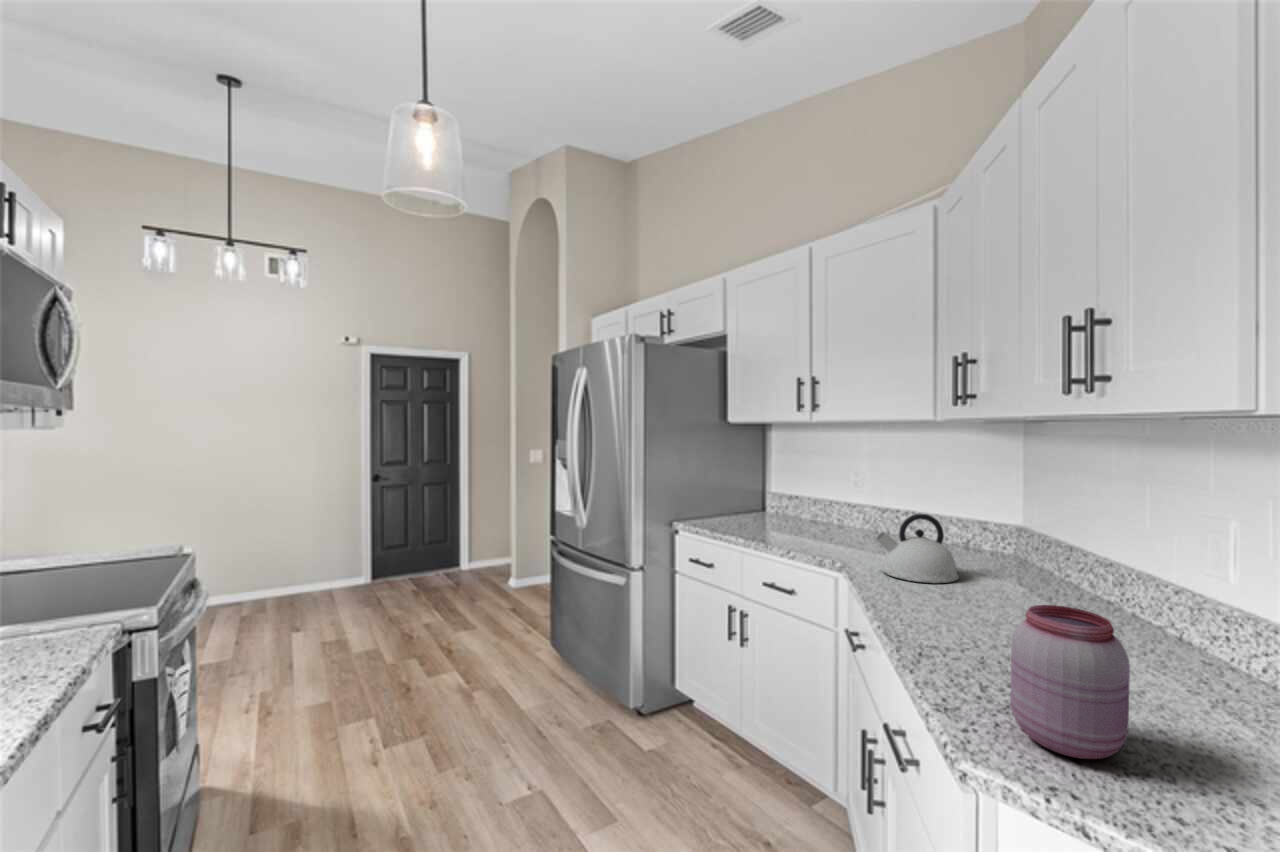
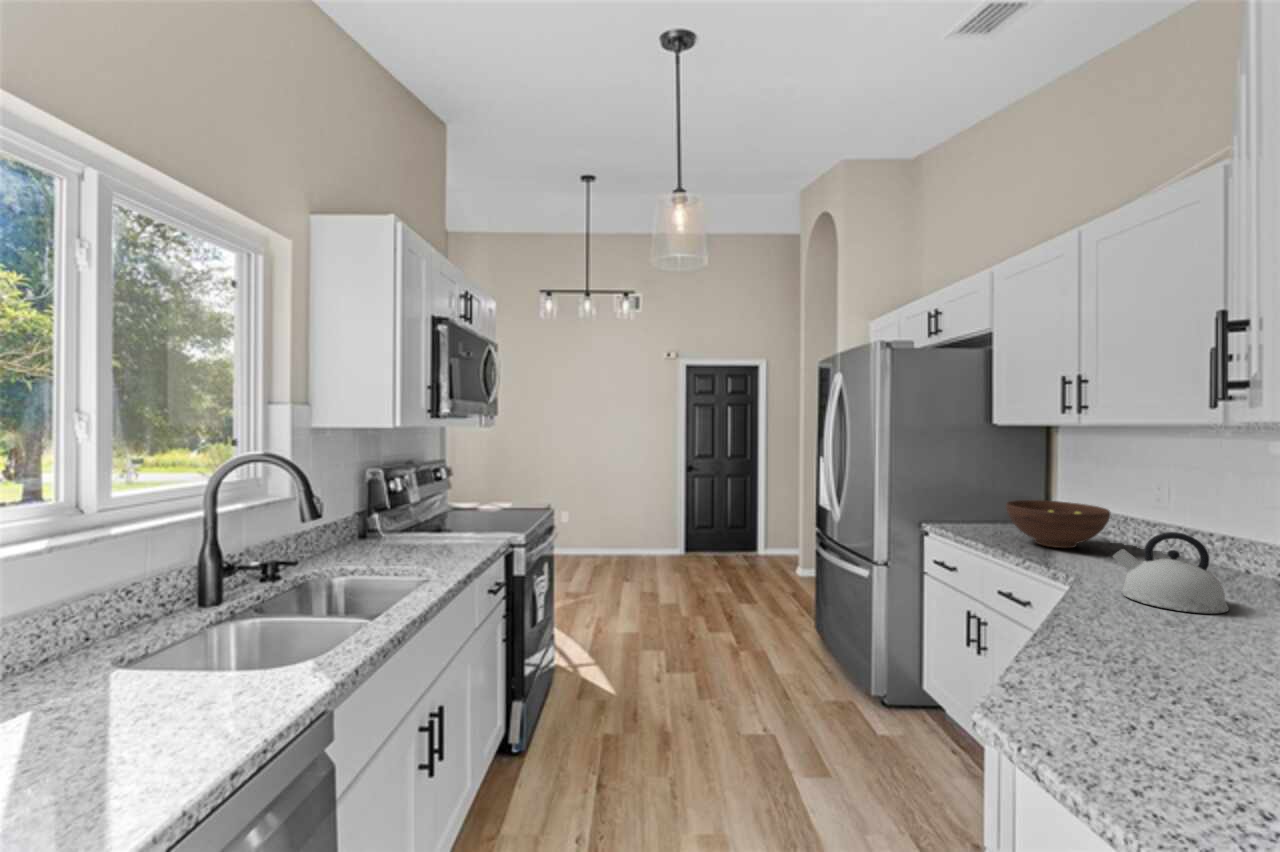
fruit bowl: none [752,491,832,534] -> present [1006,500,1110,548]
jar: present [1010,605,1130,759] -> none [1061,605,1177,750]

